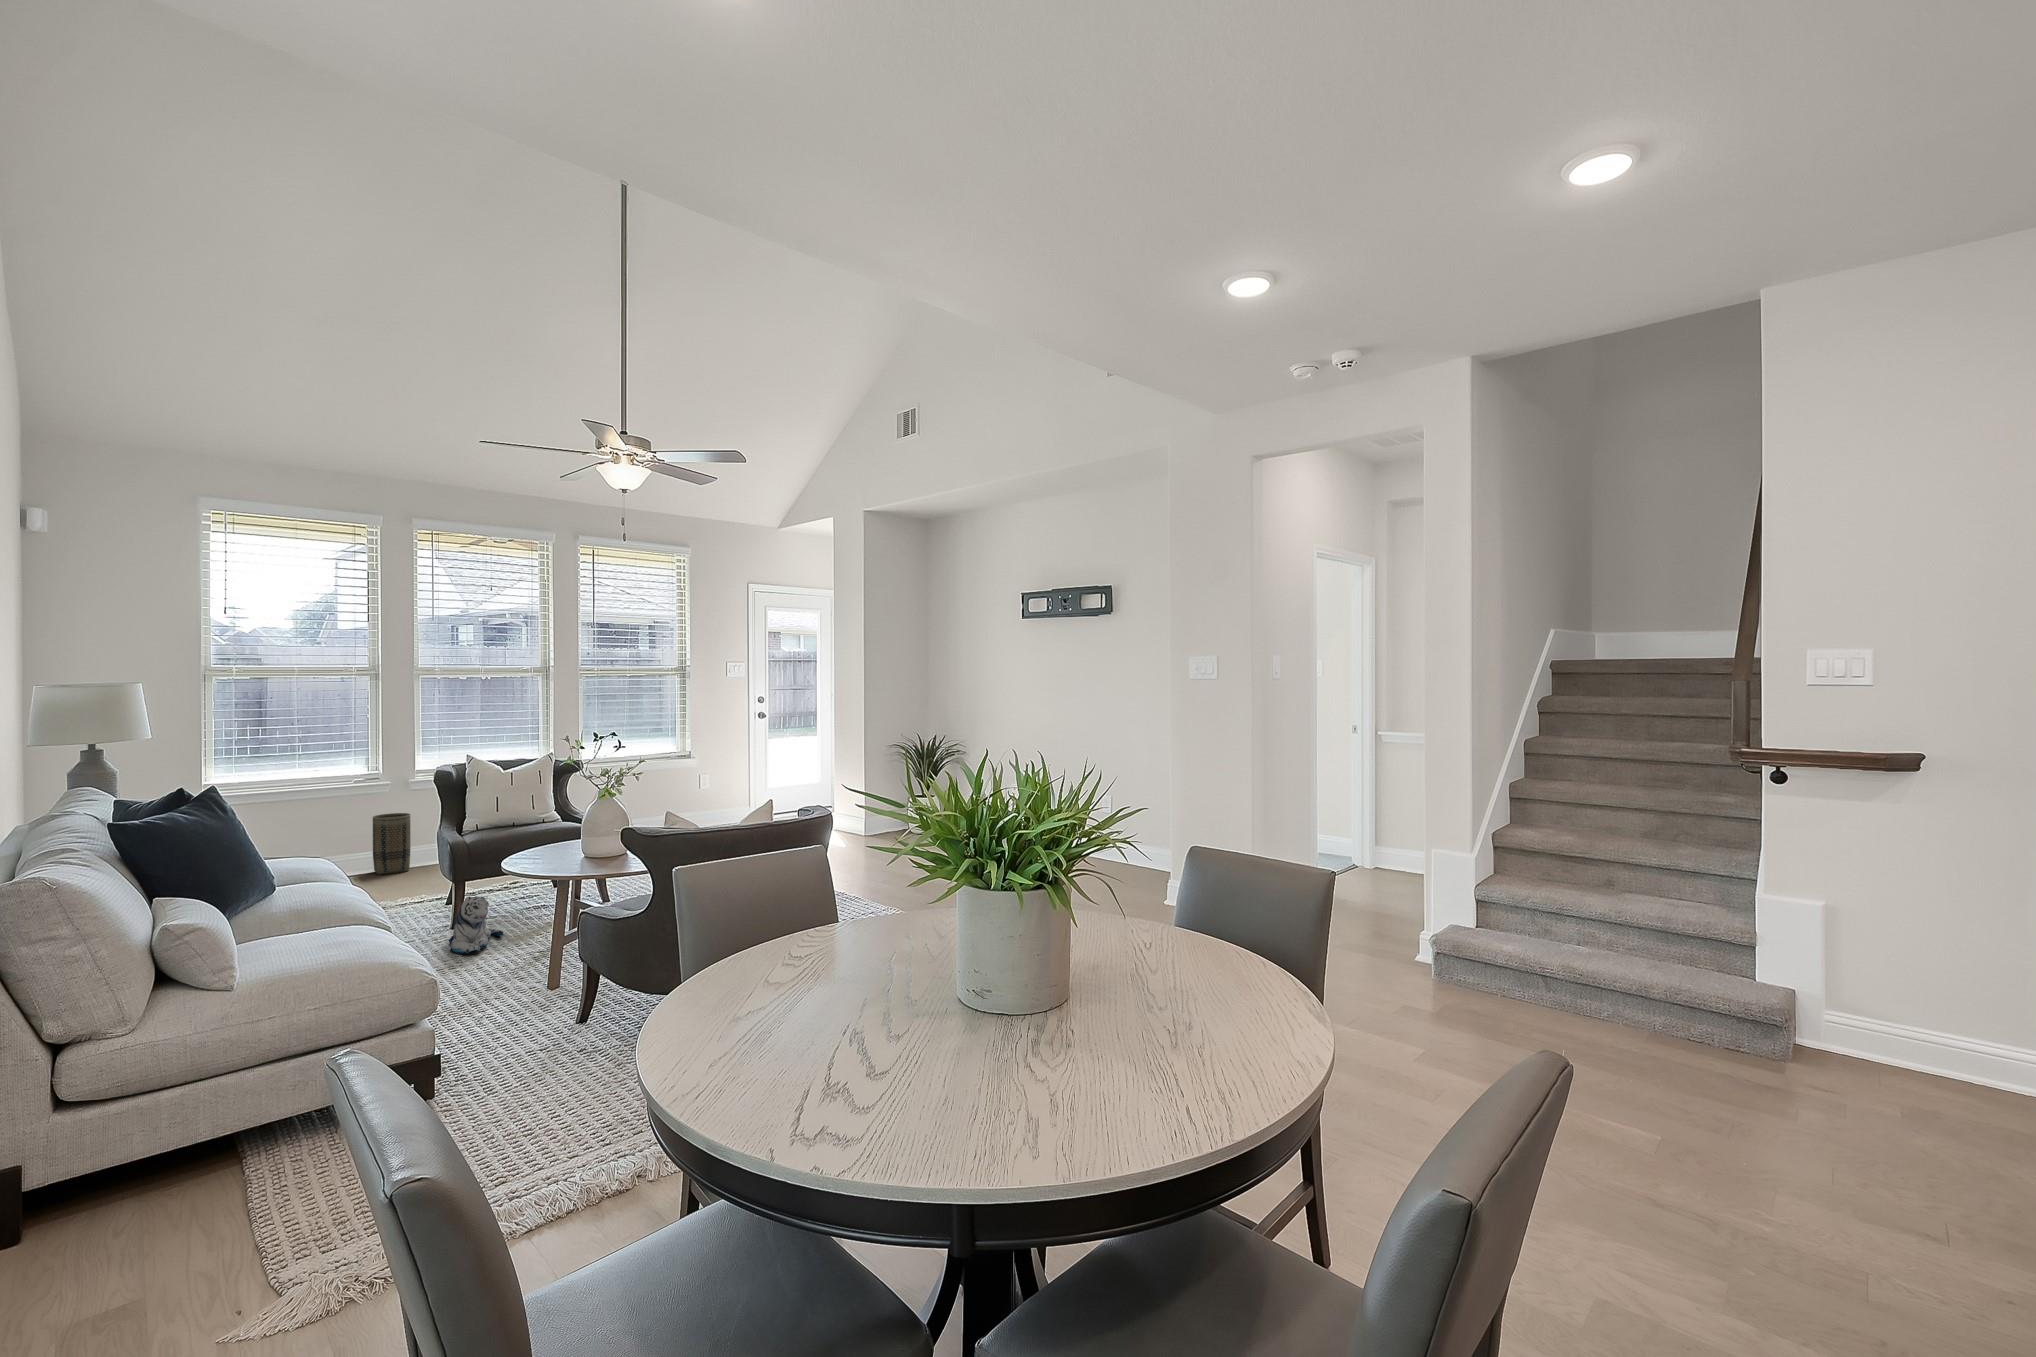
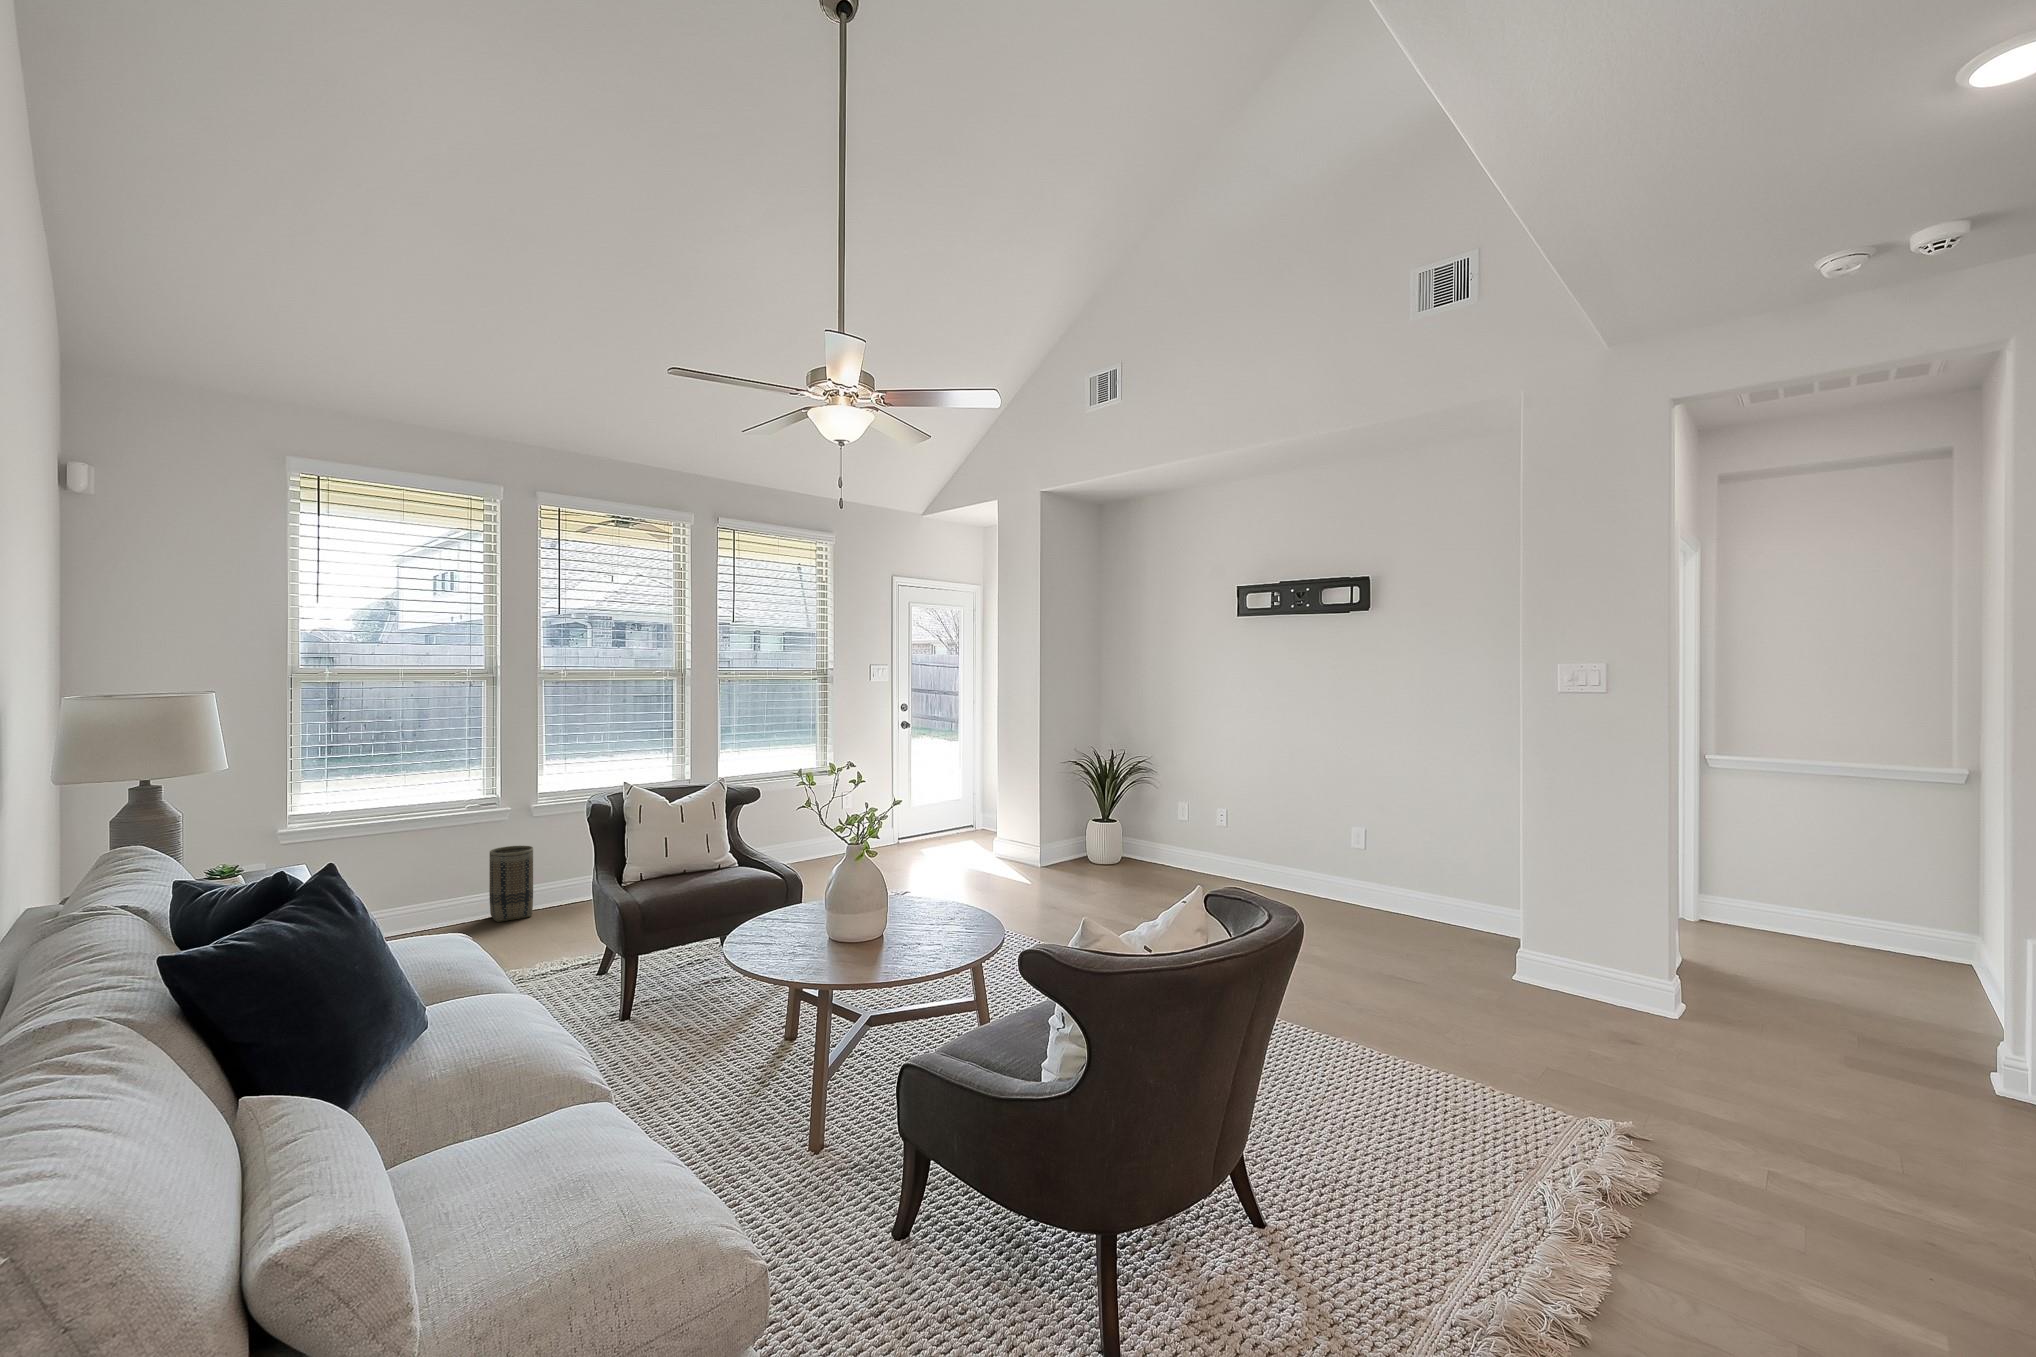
plush toy: present [449,897,504,954] -> none [625,984,695,1070]

